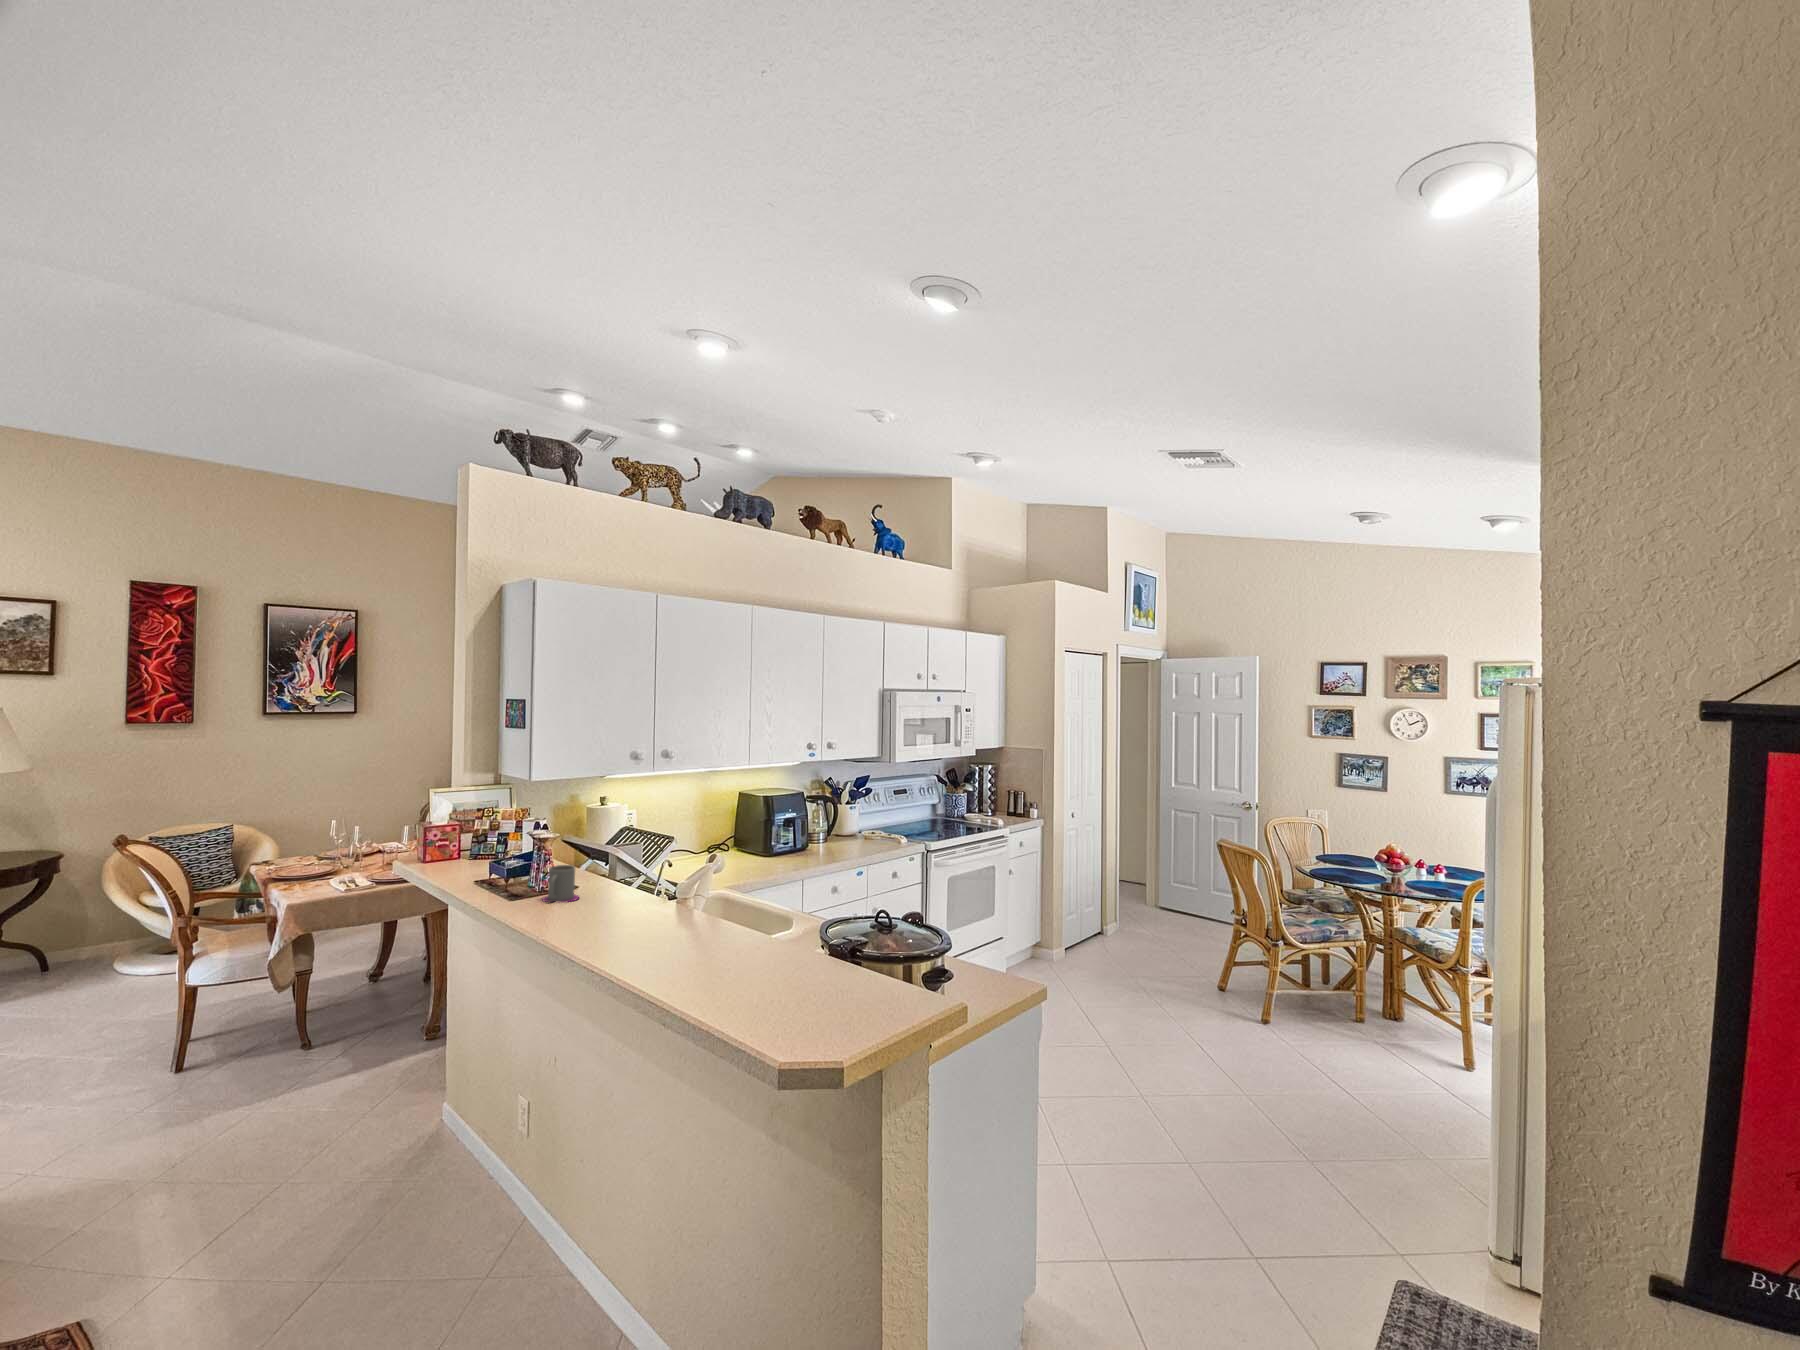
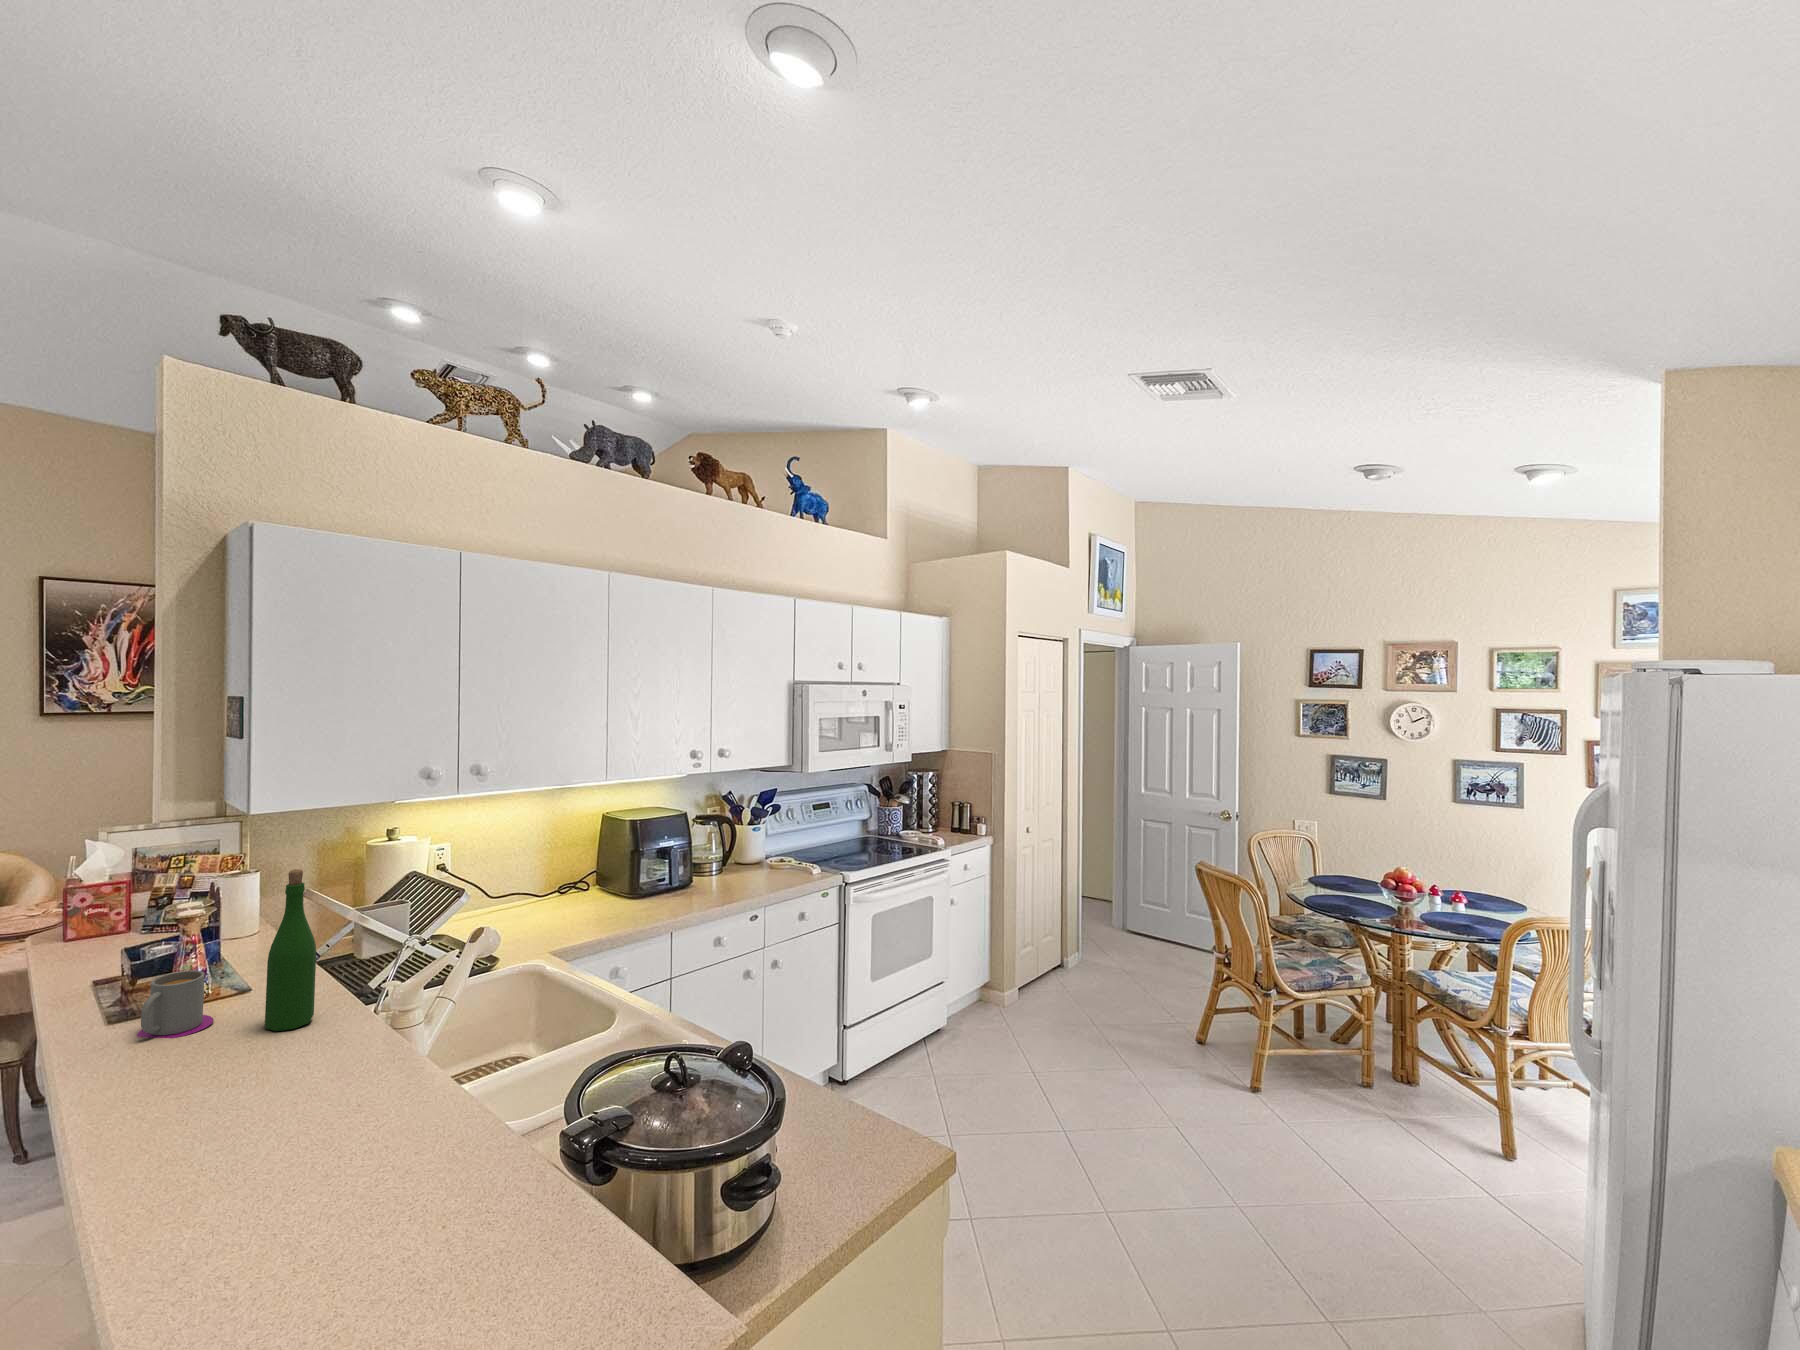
wine bottle: none [613,802,639,902] -> present [265,869,316,1031]

